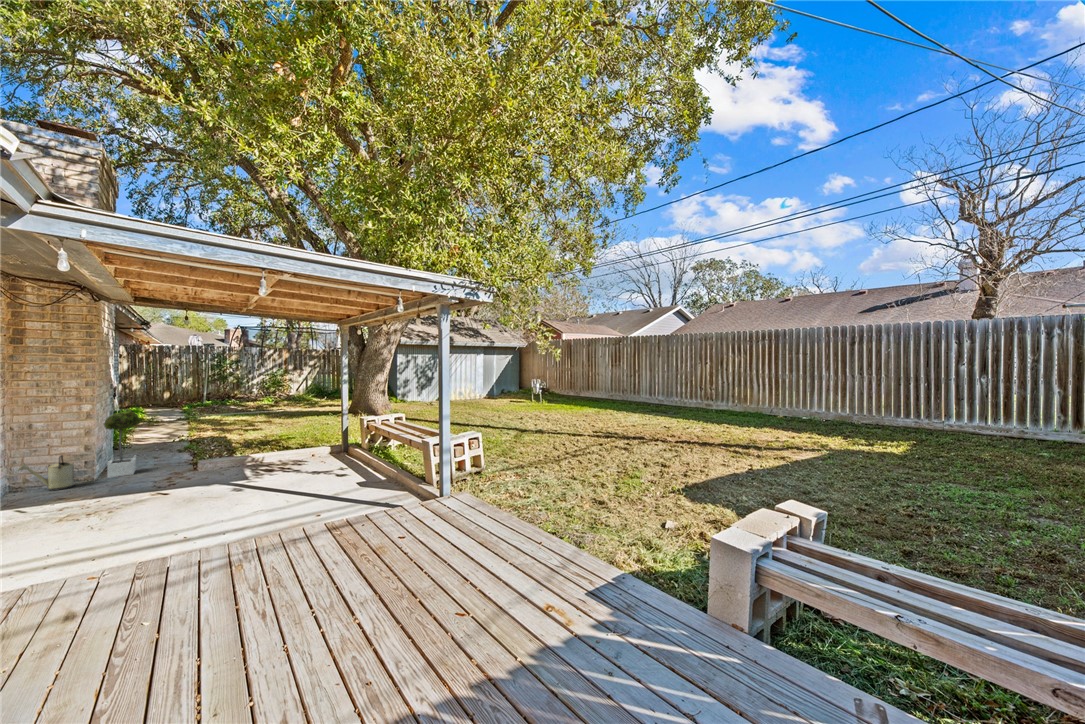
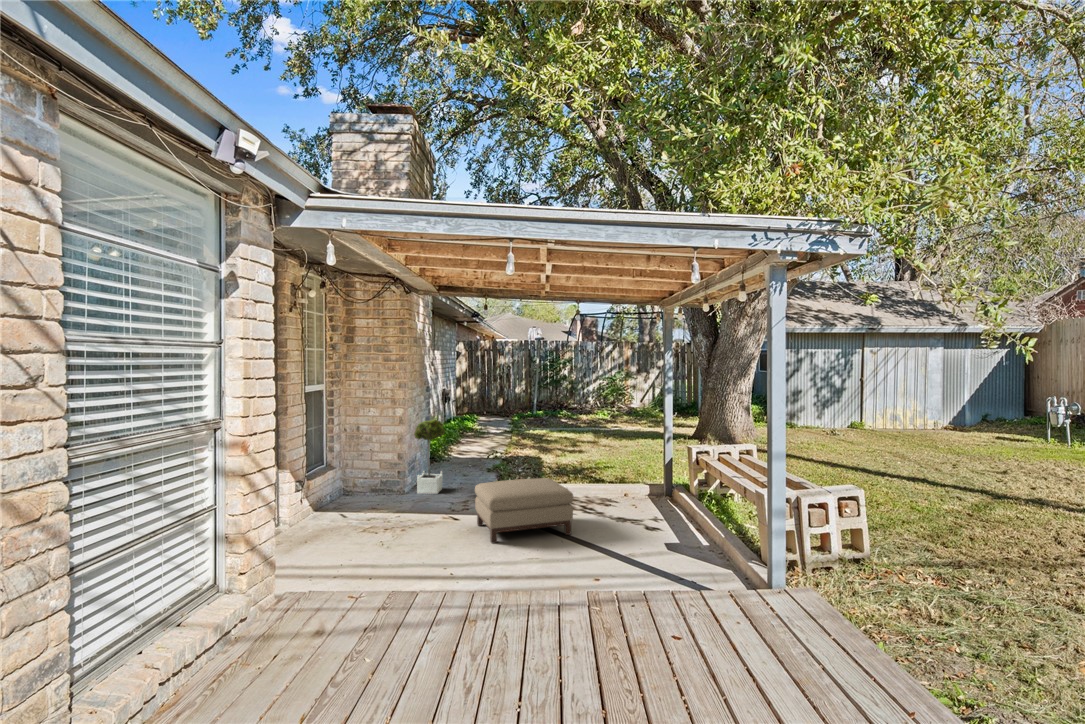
ottoman: none [196,442,288,491] -> present [475,478,574,543]
watering can: present [18,455,74,491] -> none [351,463,393,500]

